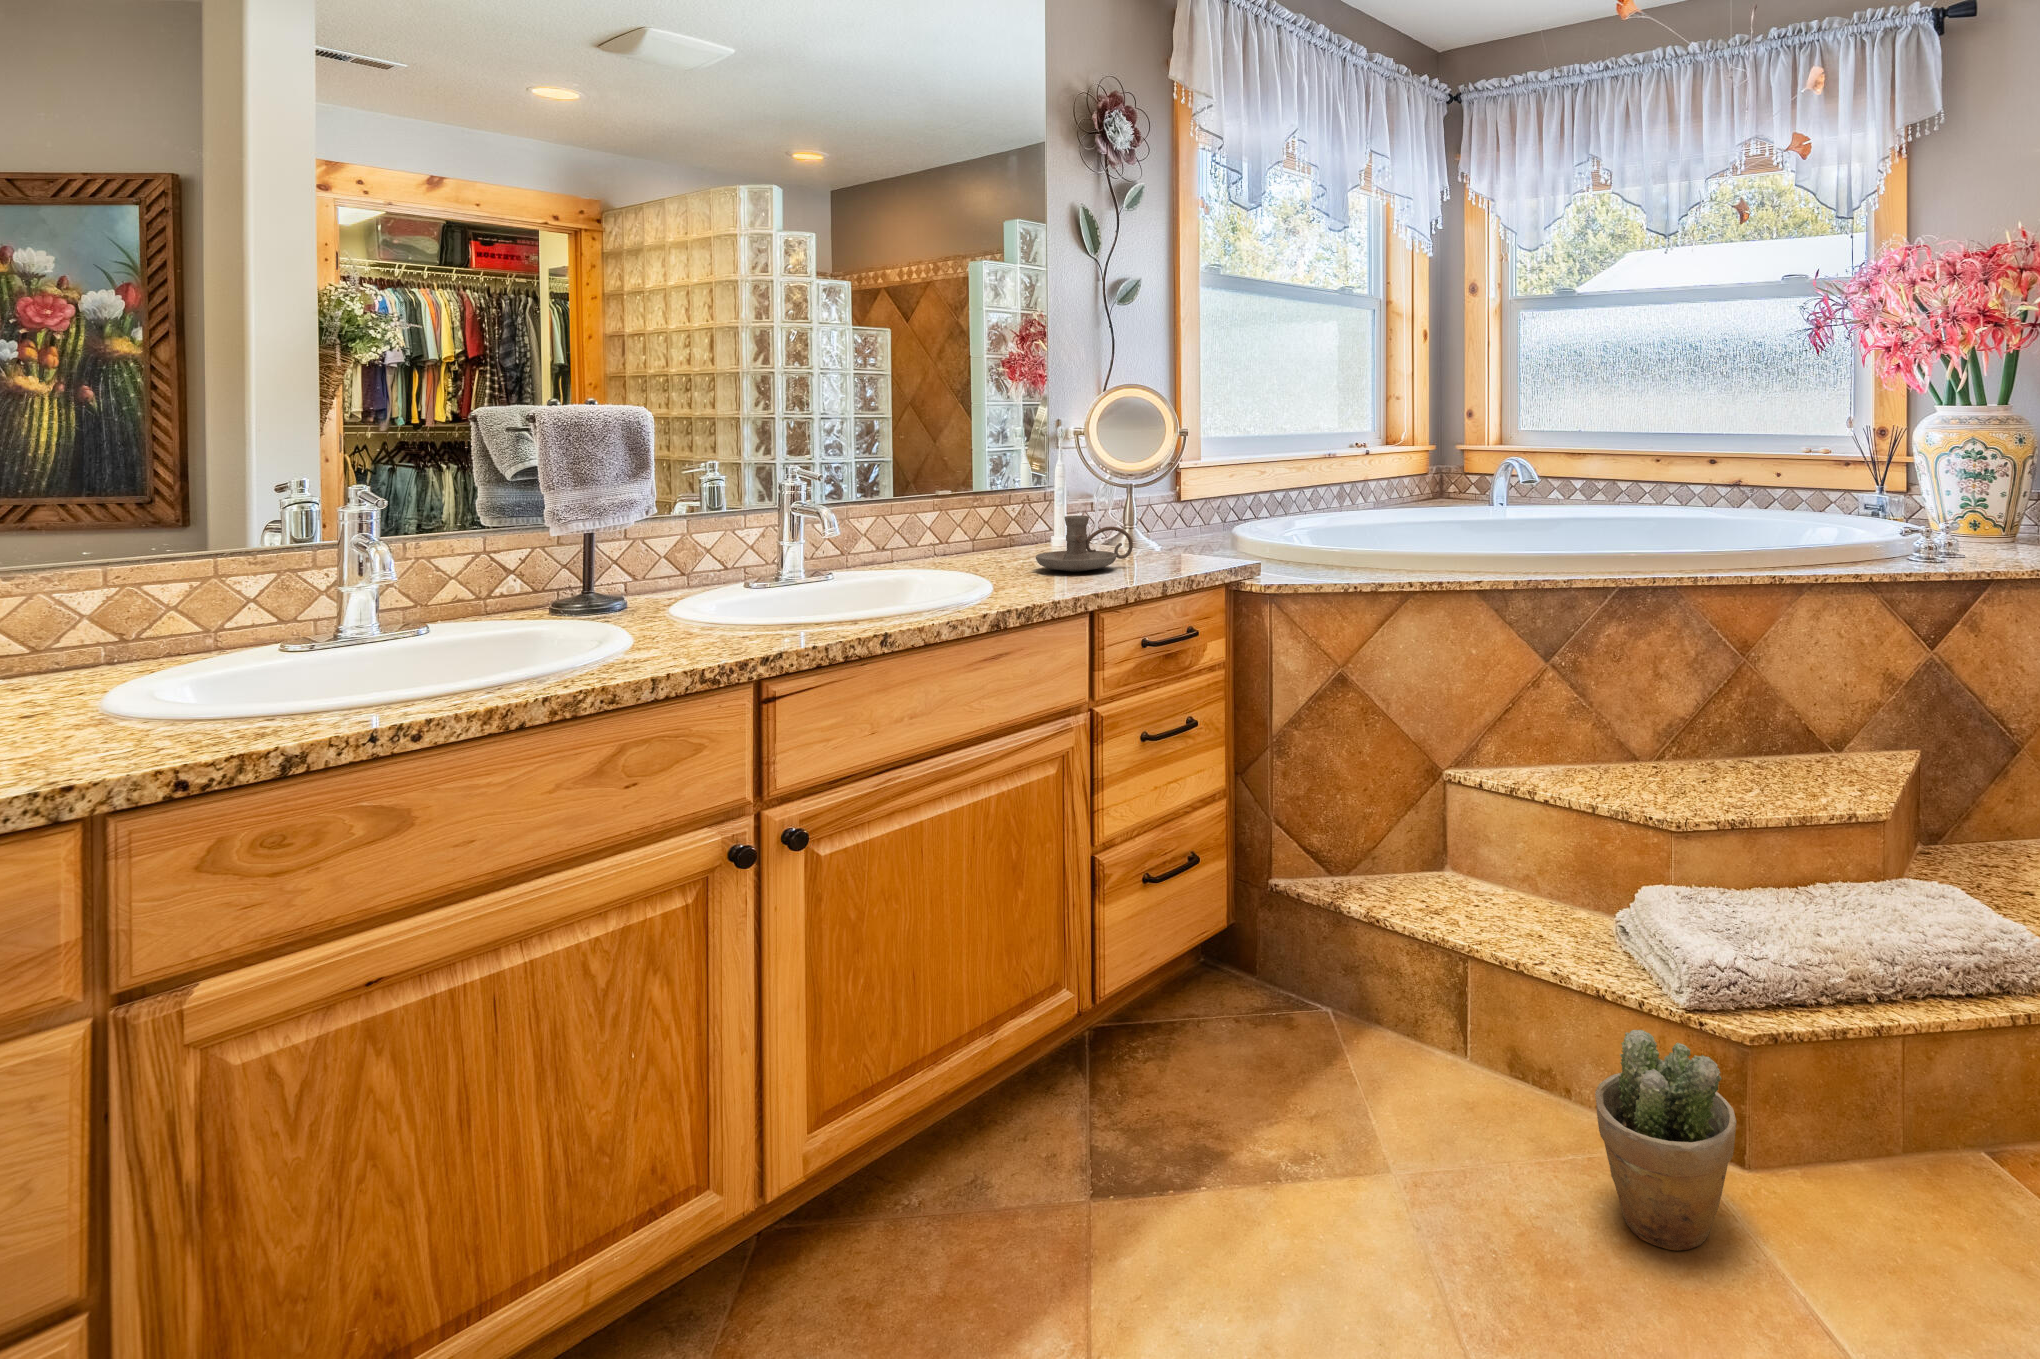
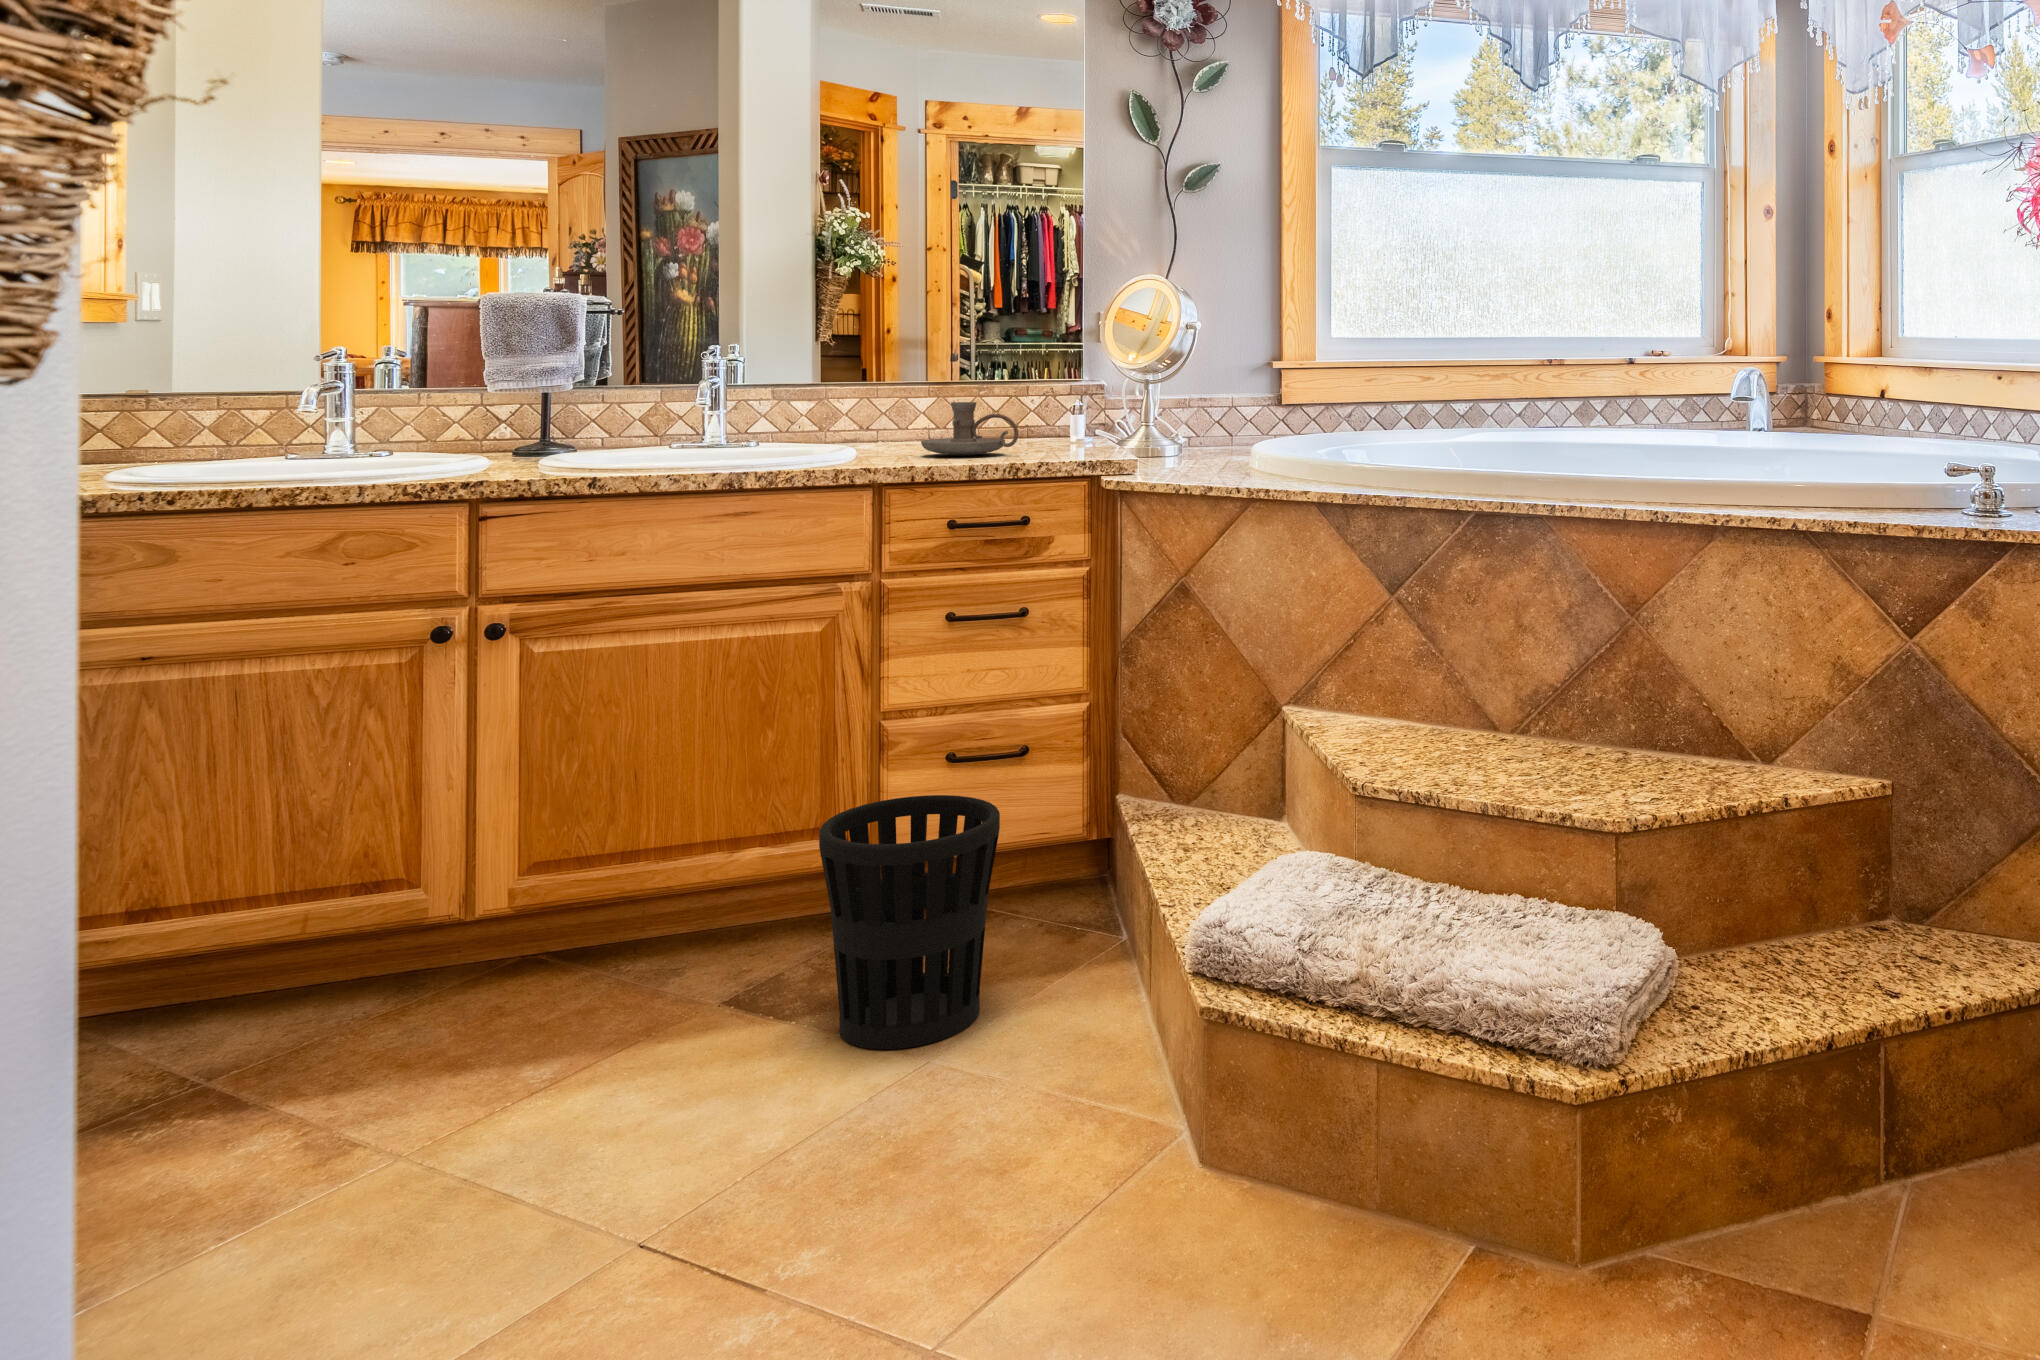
wastebasket: none [1201,912,1369,1195] -> present [819,795,1000,1049]
potted plant: present [1595,1030,1736,1251] -> none [982,959,1141,1195]

